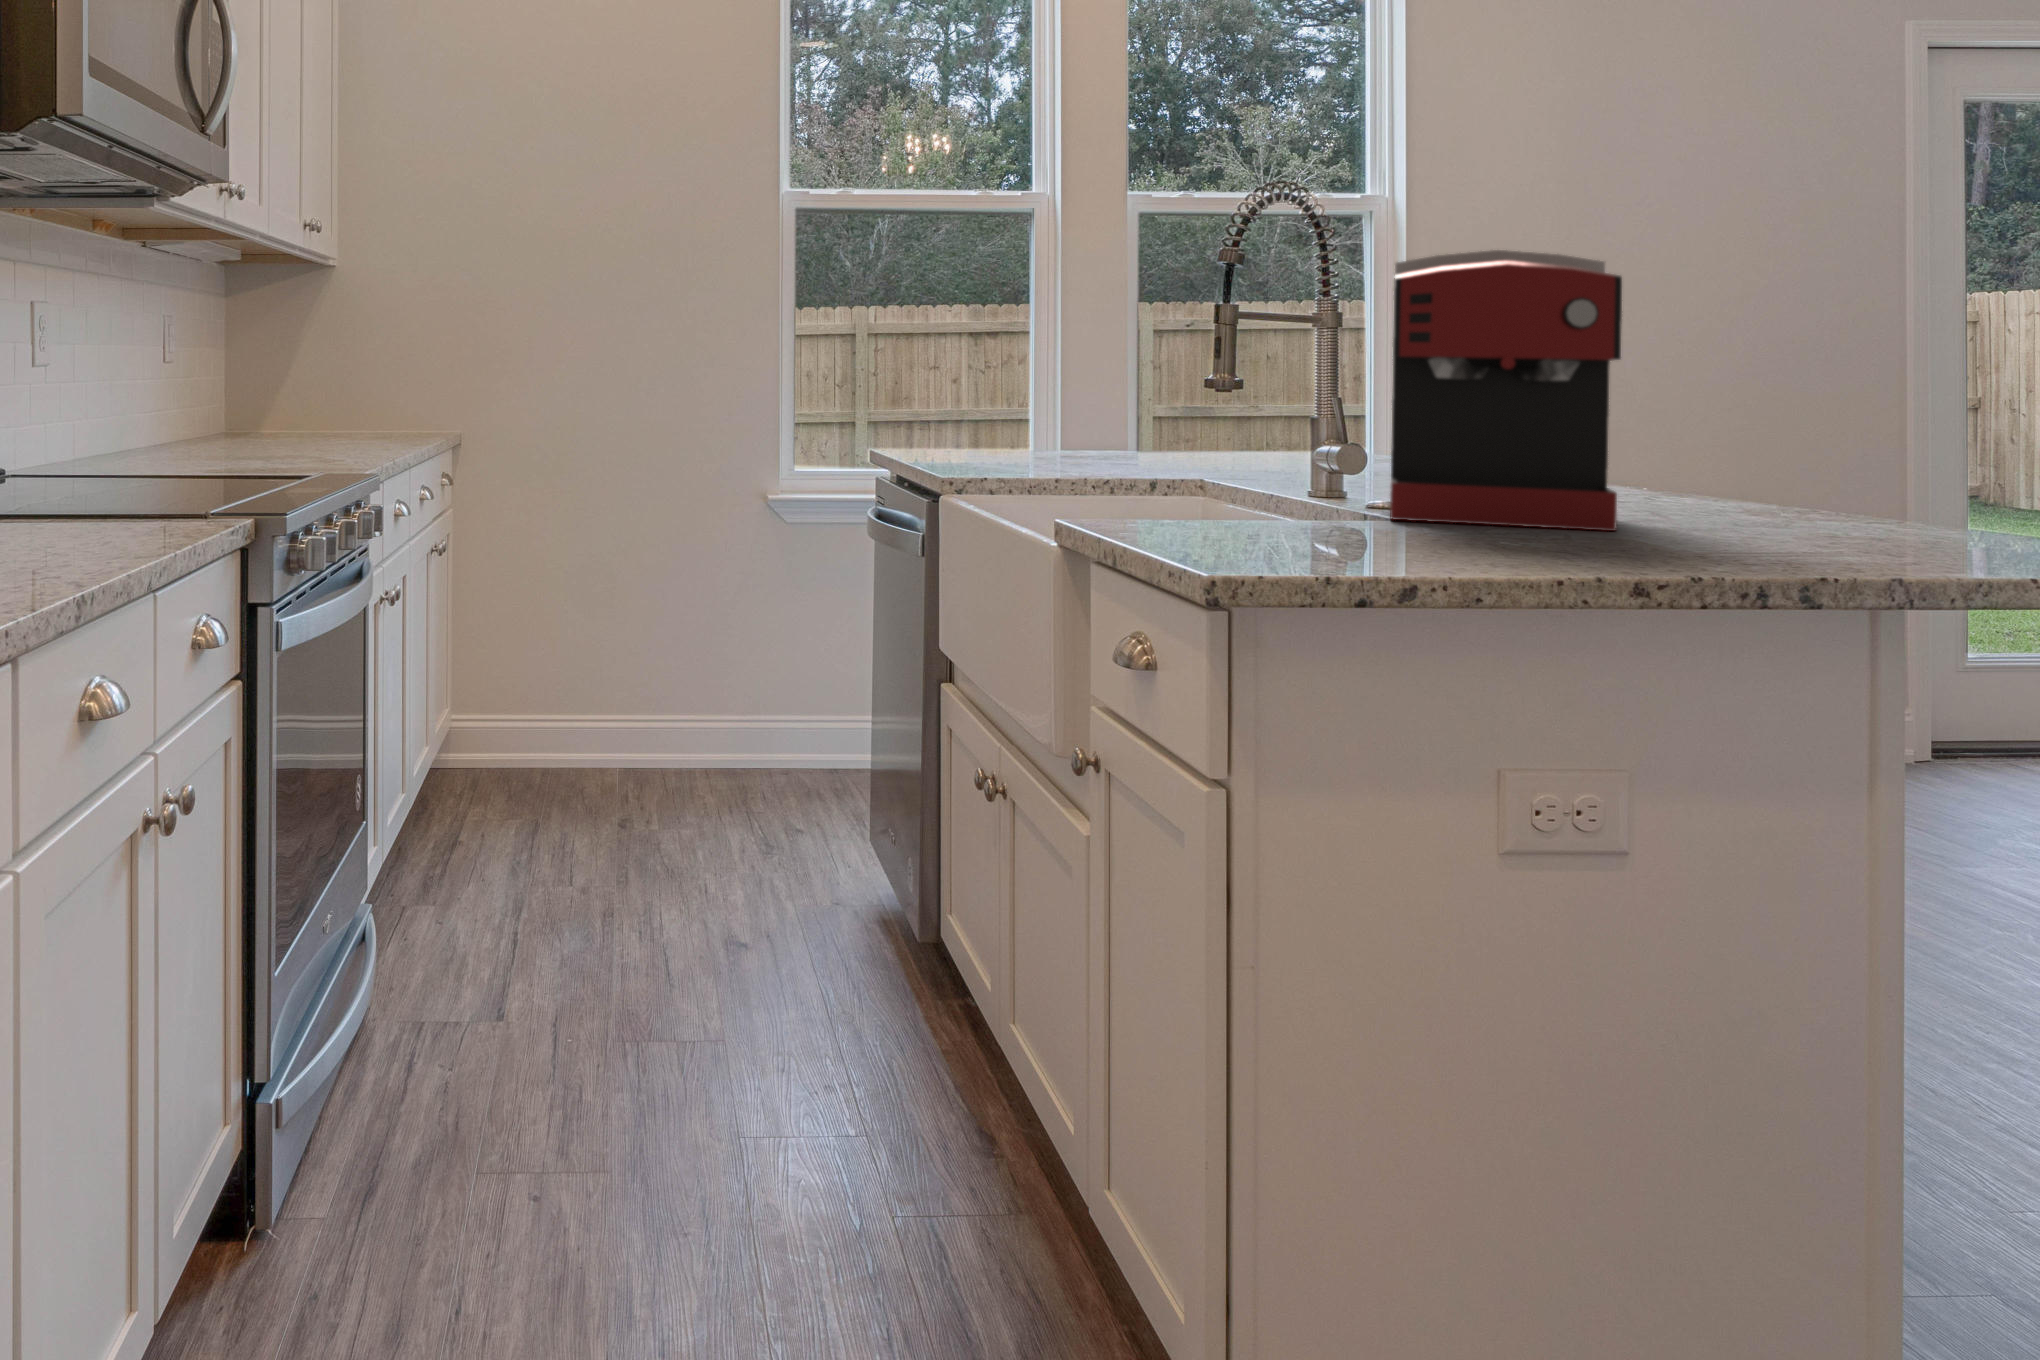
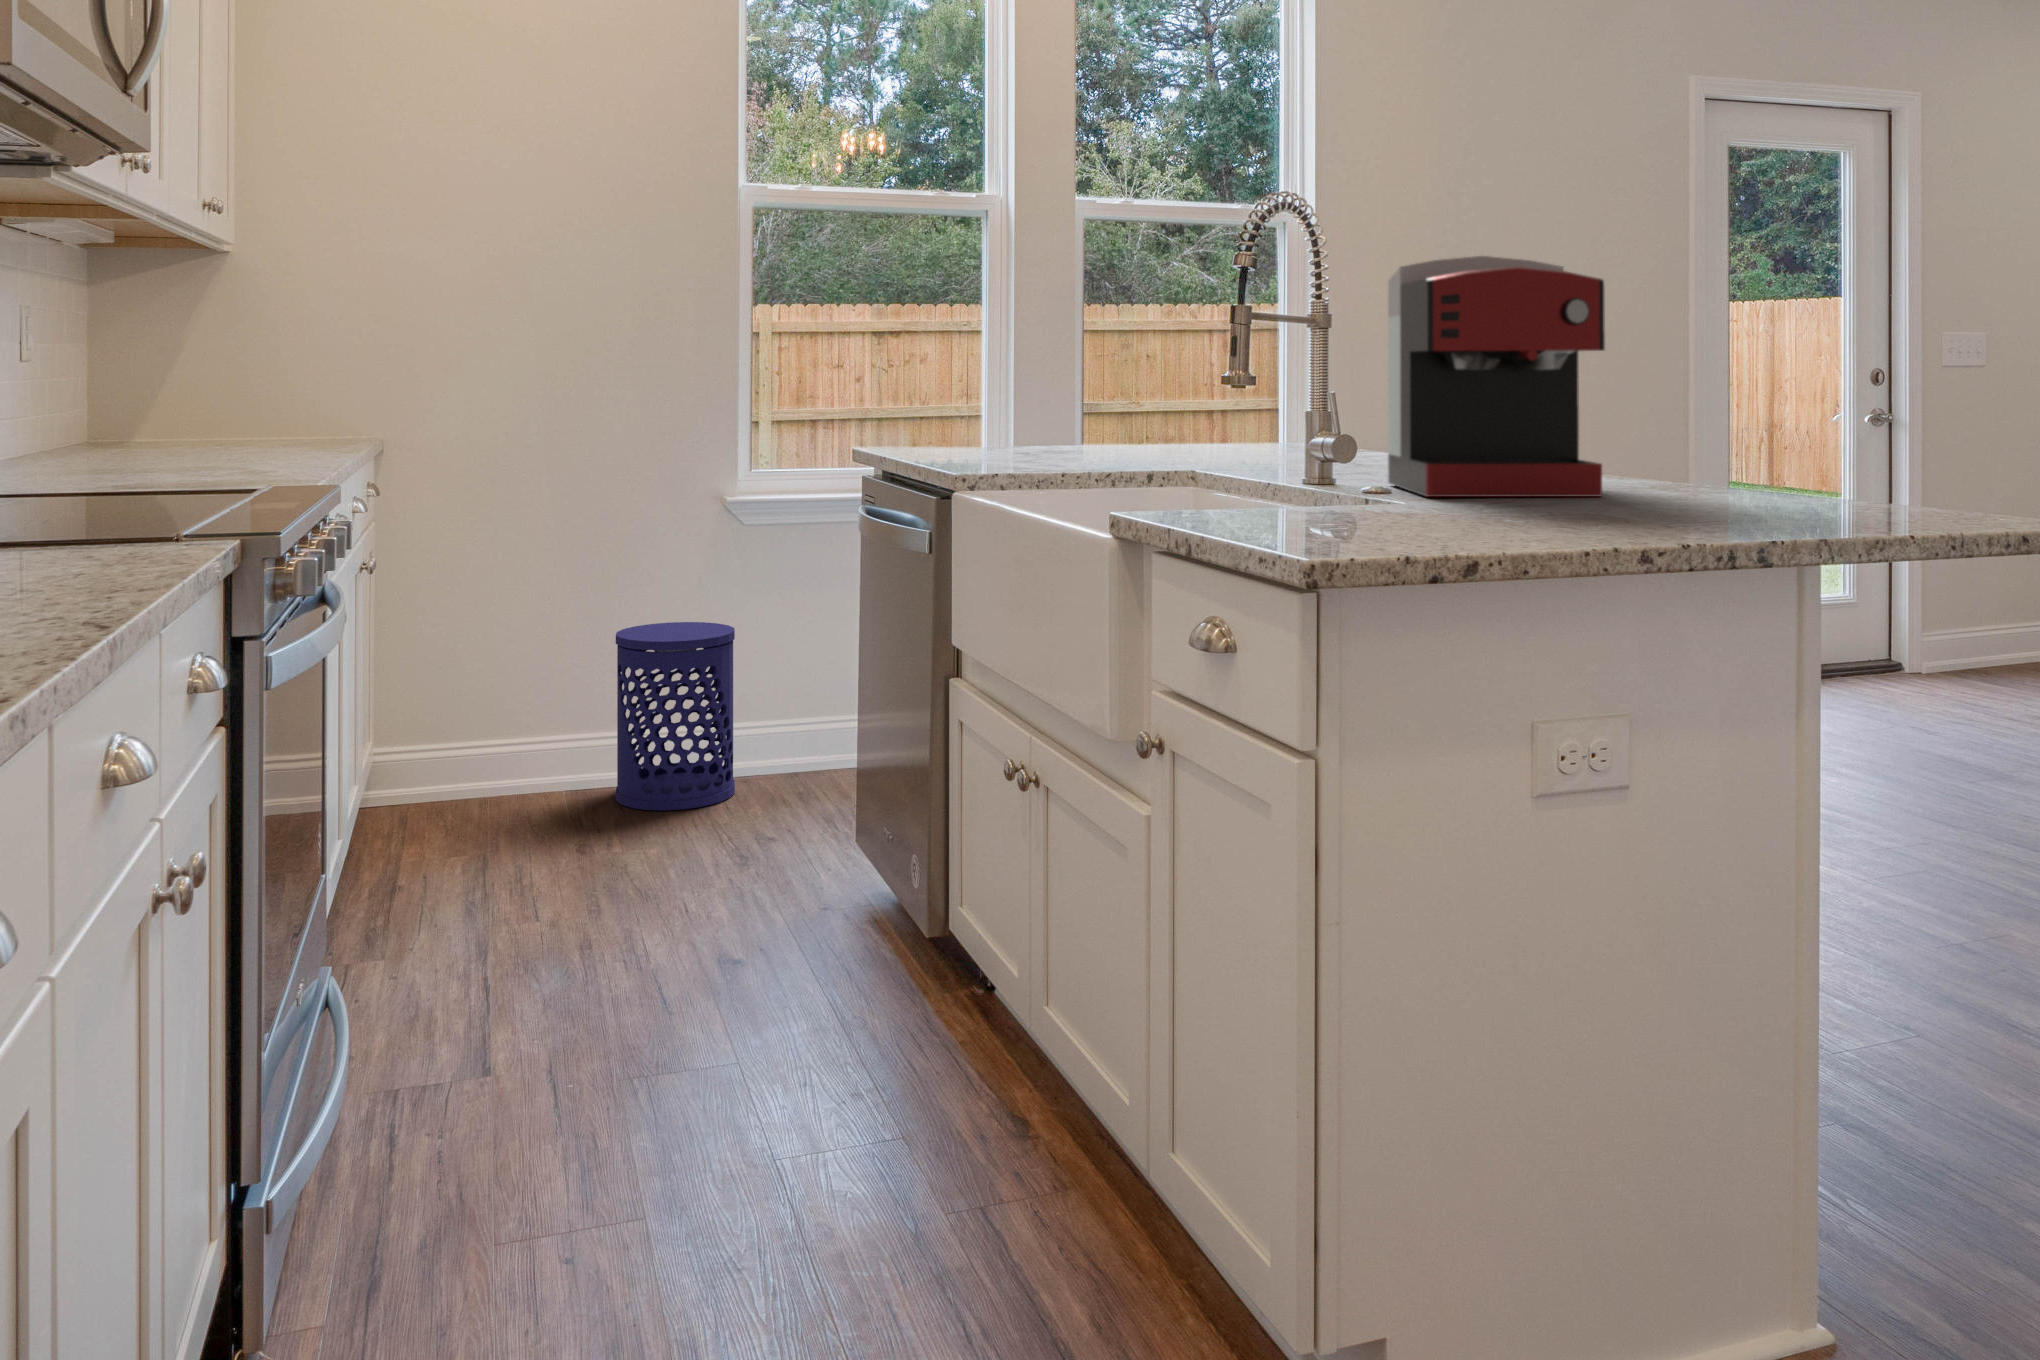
waste bin: none [707,610,822,789] -> present [616,622,735,811]

